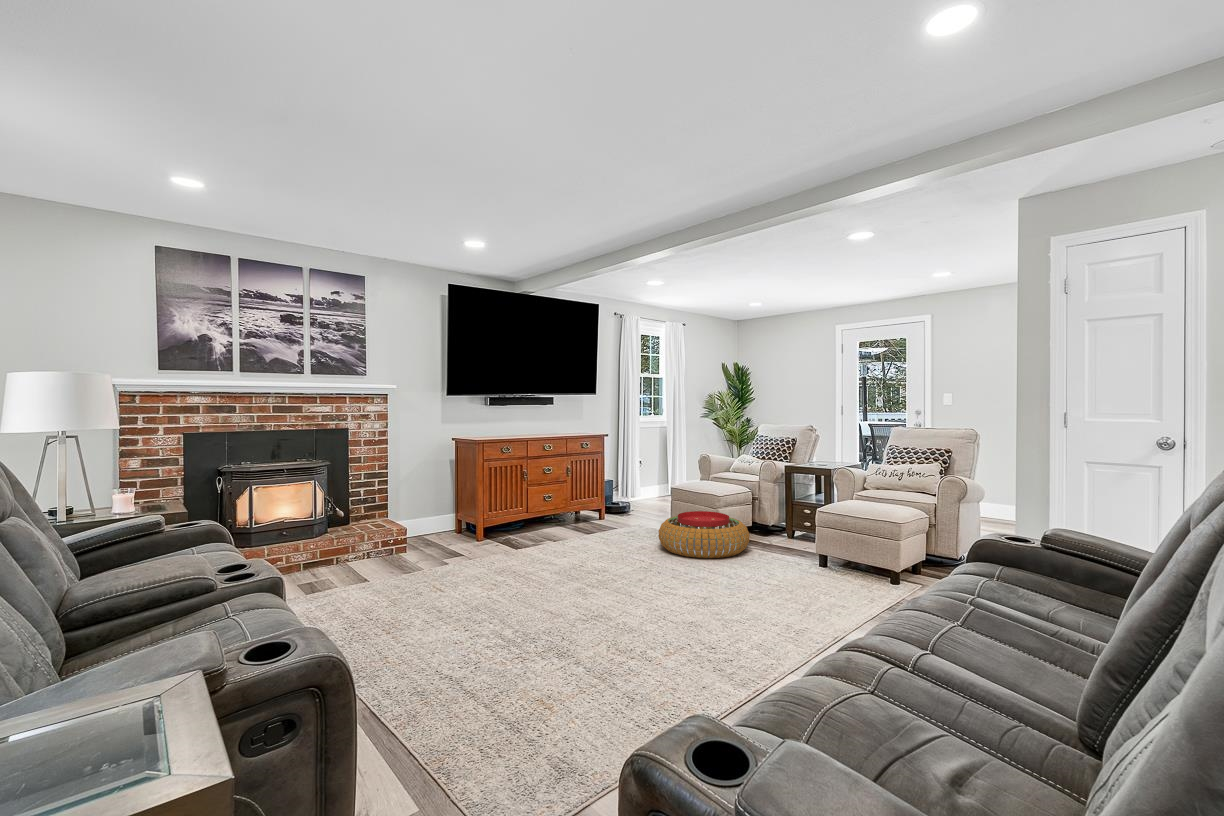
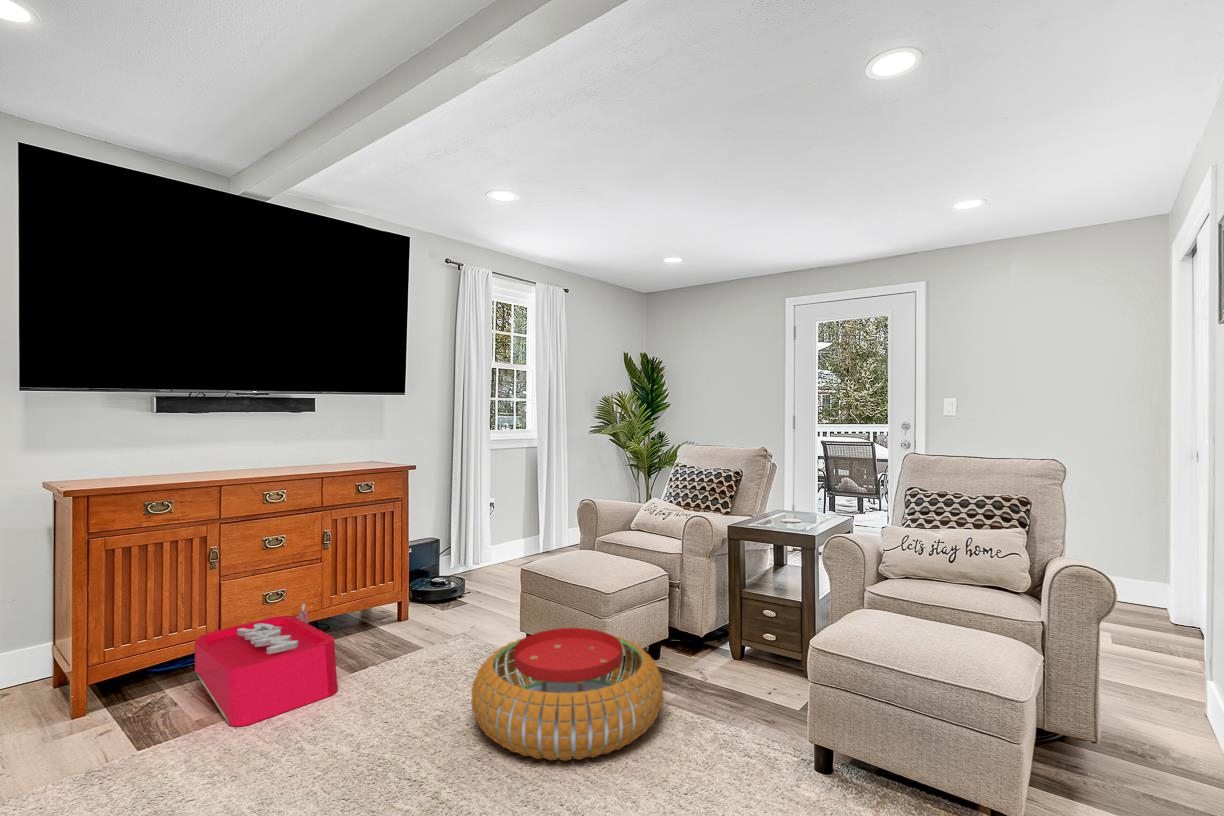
storage bin: none [524,502,589,545] -> present [195,602,338,726]

